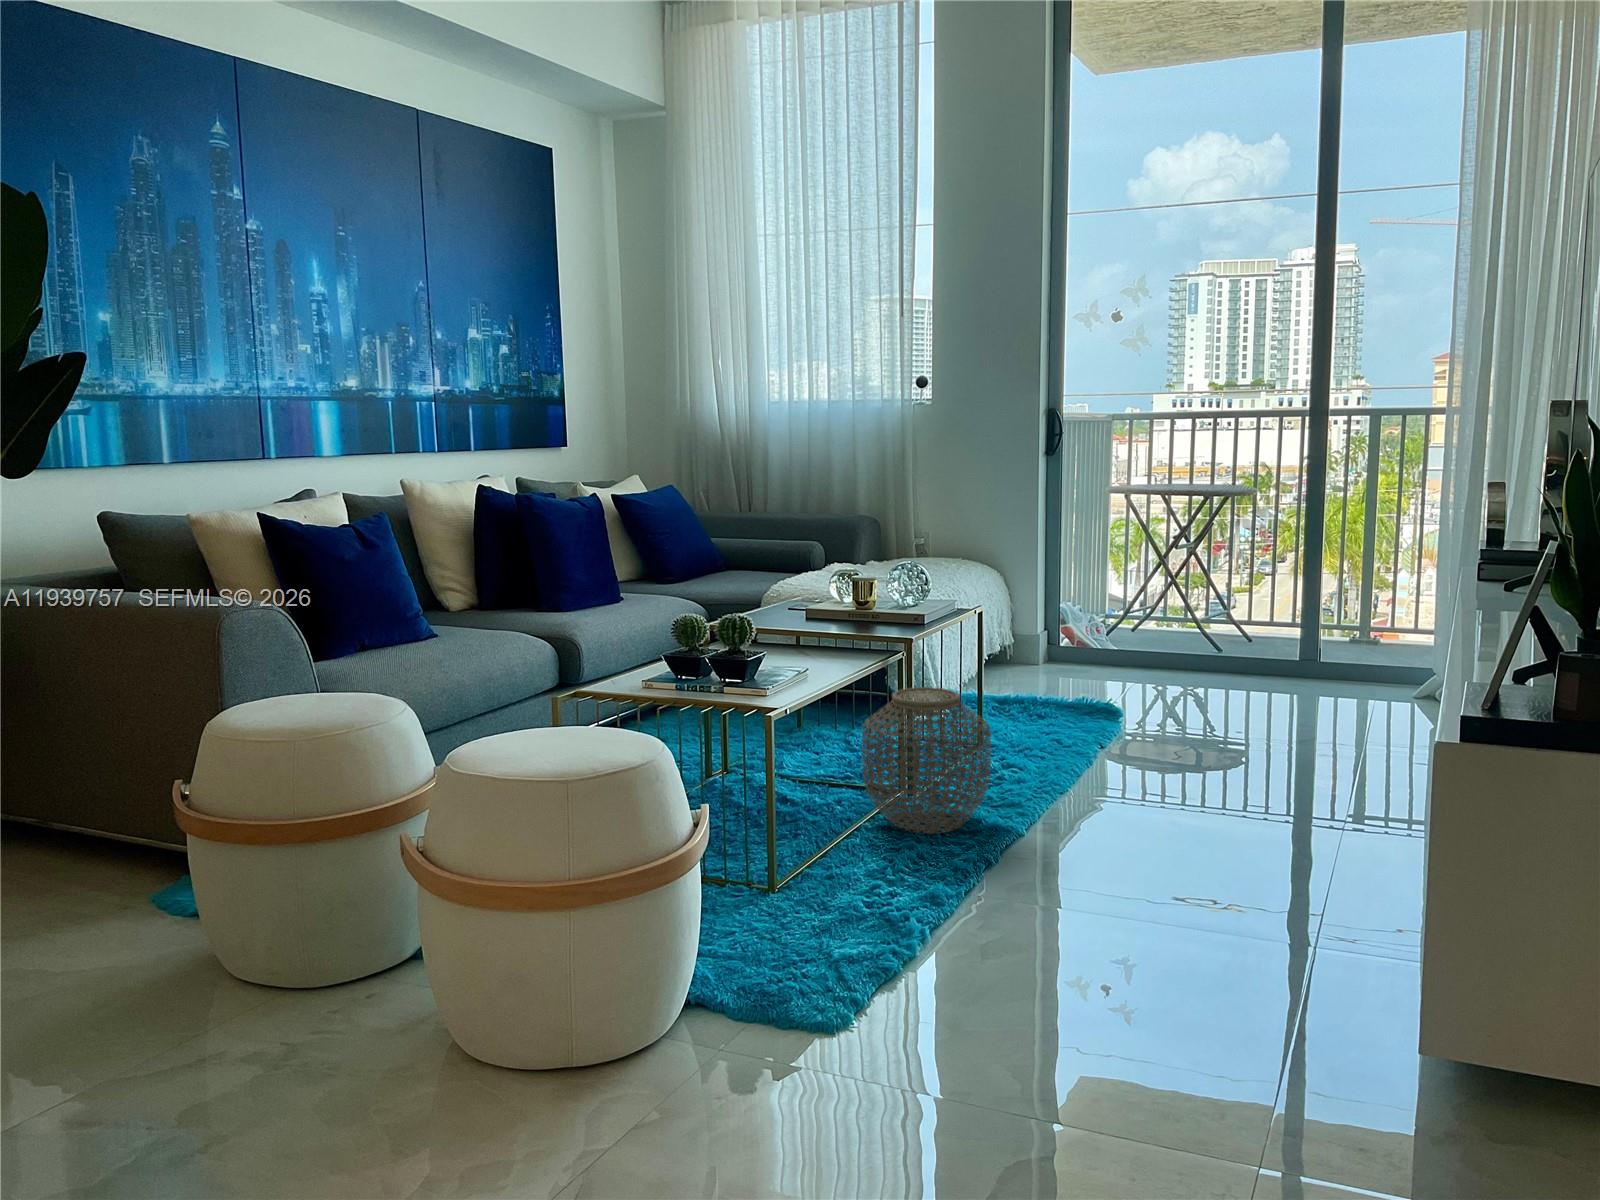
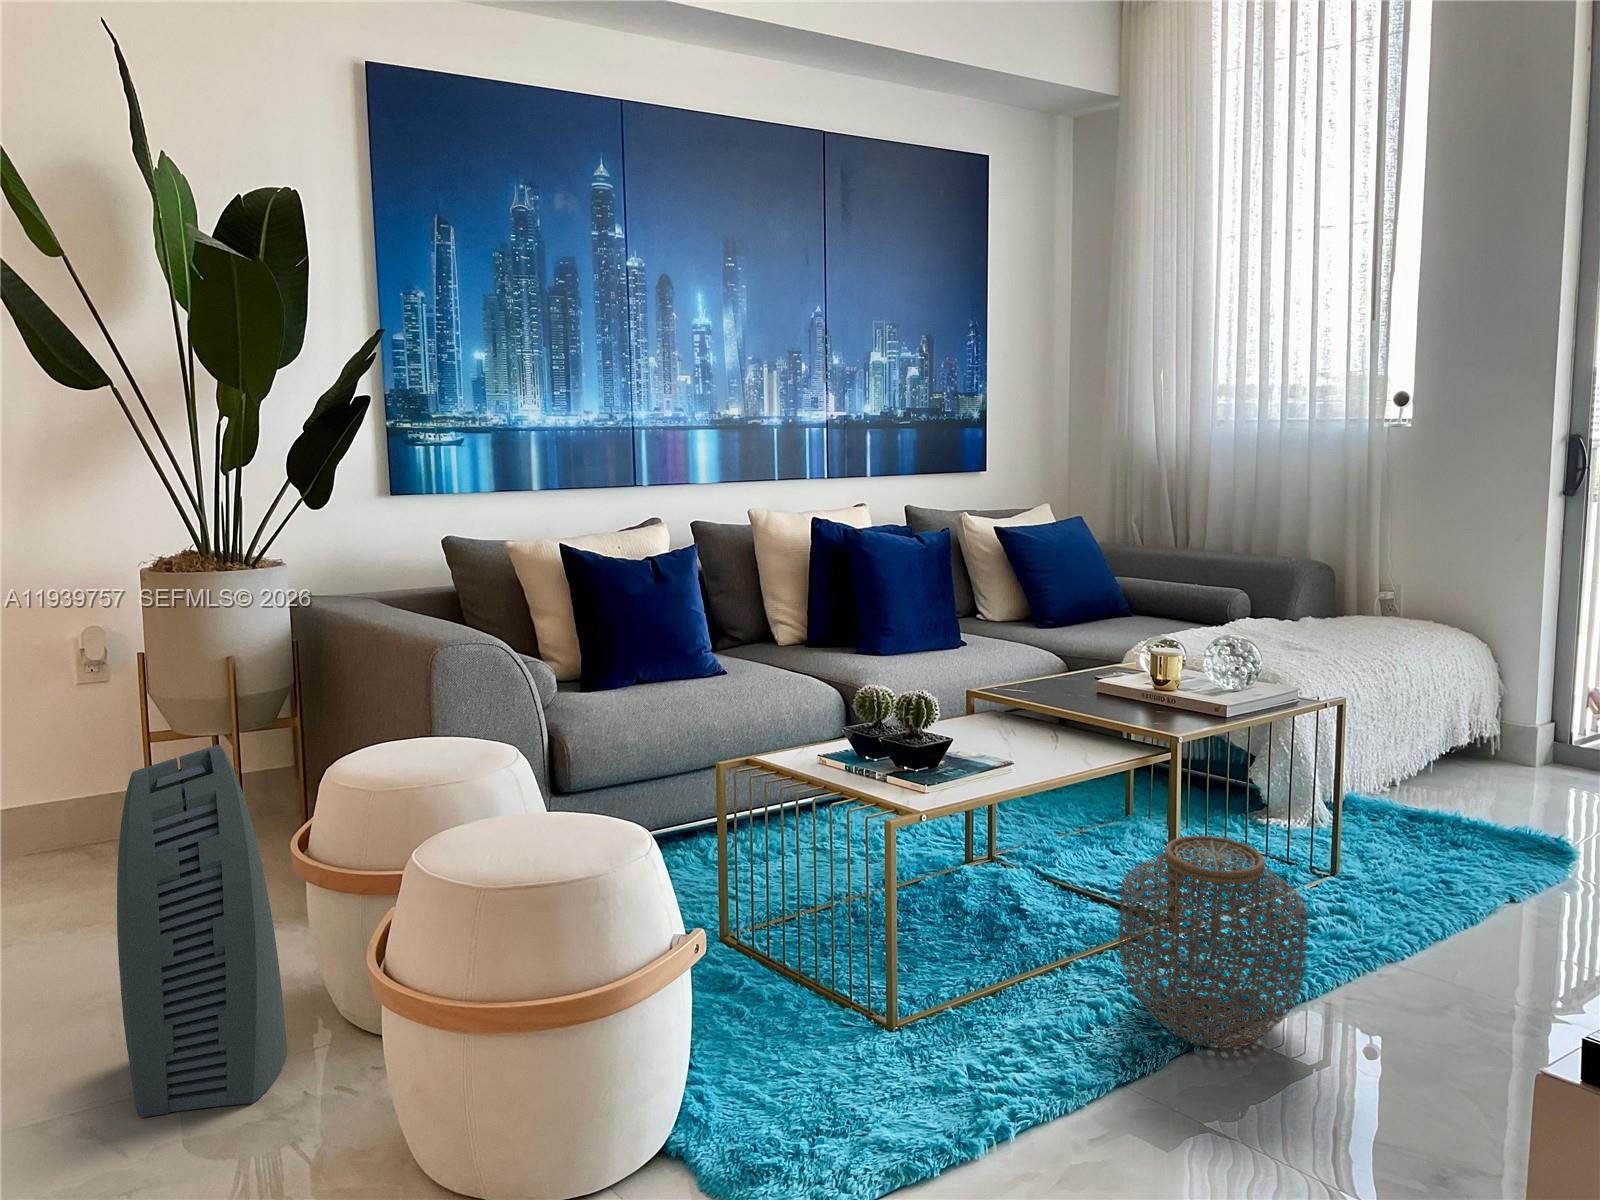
air purifier: none [53,687,218,1052] -> present [117,744,287,1118]

